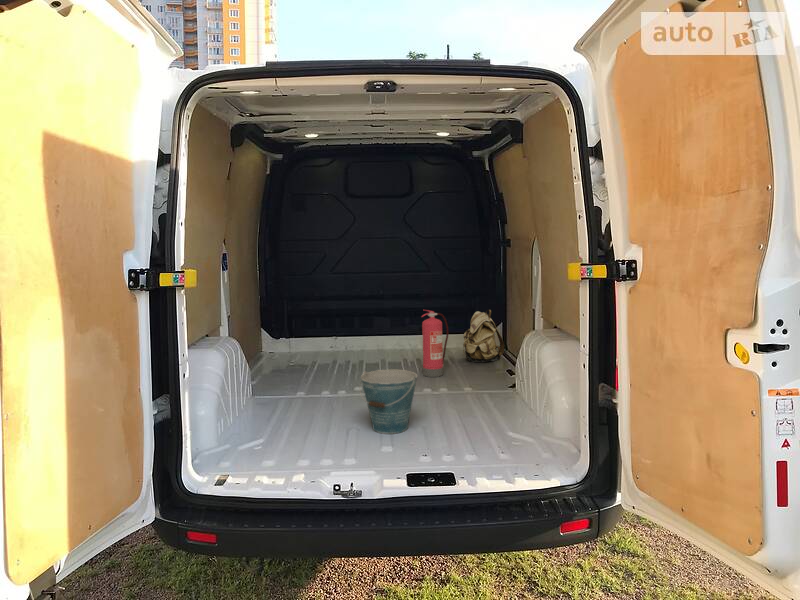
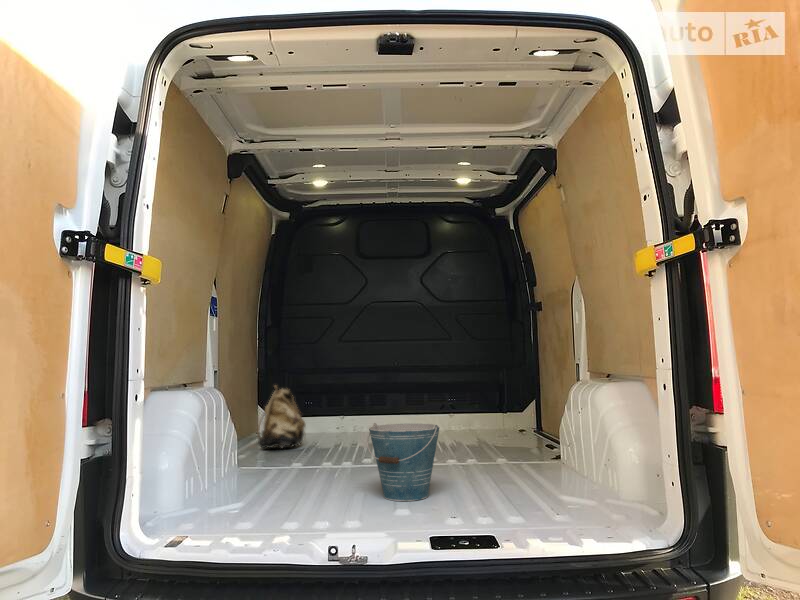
fire extinguisher: present [422,310,448,377] -> none [440,373,474,454]
backpack: present [463,310,504,362] -> present [257,385,305,449]

